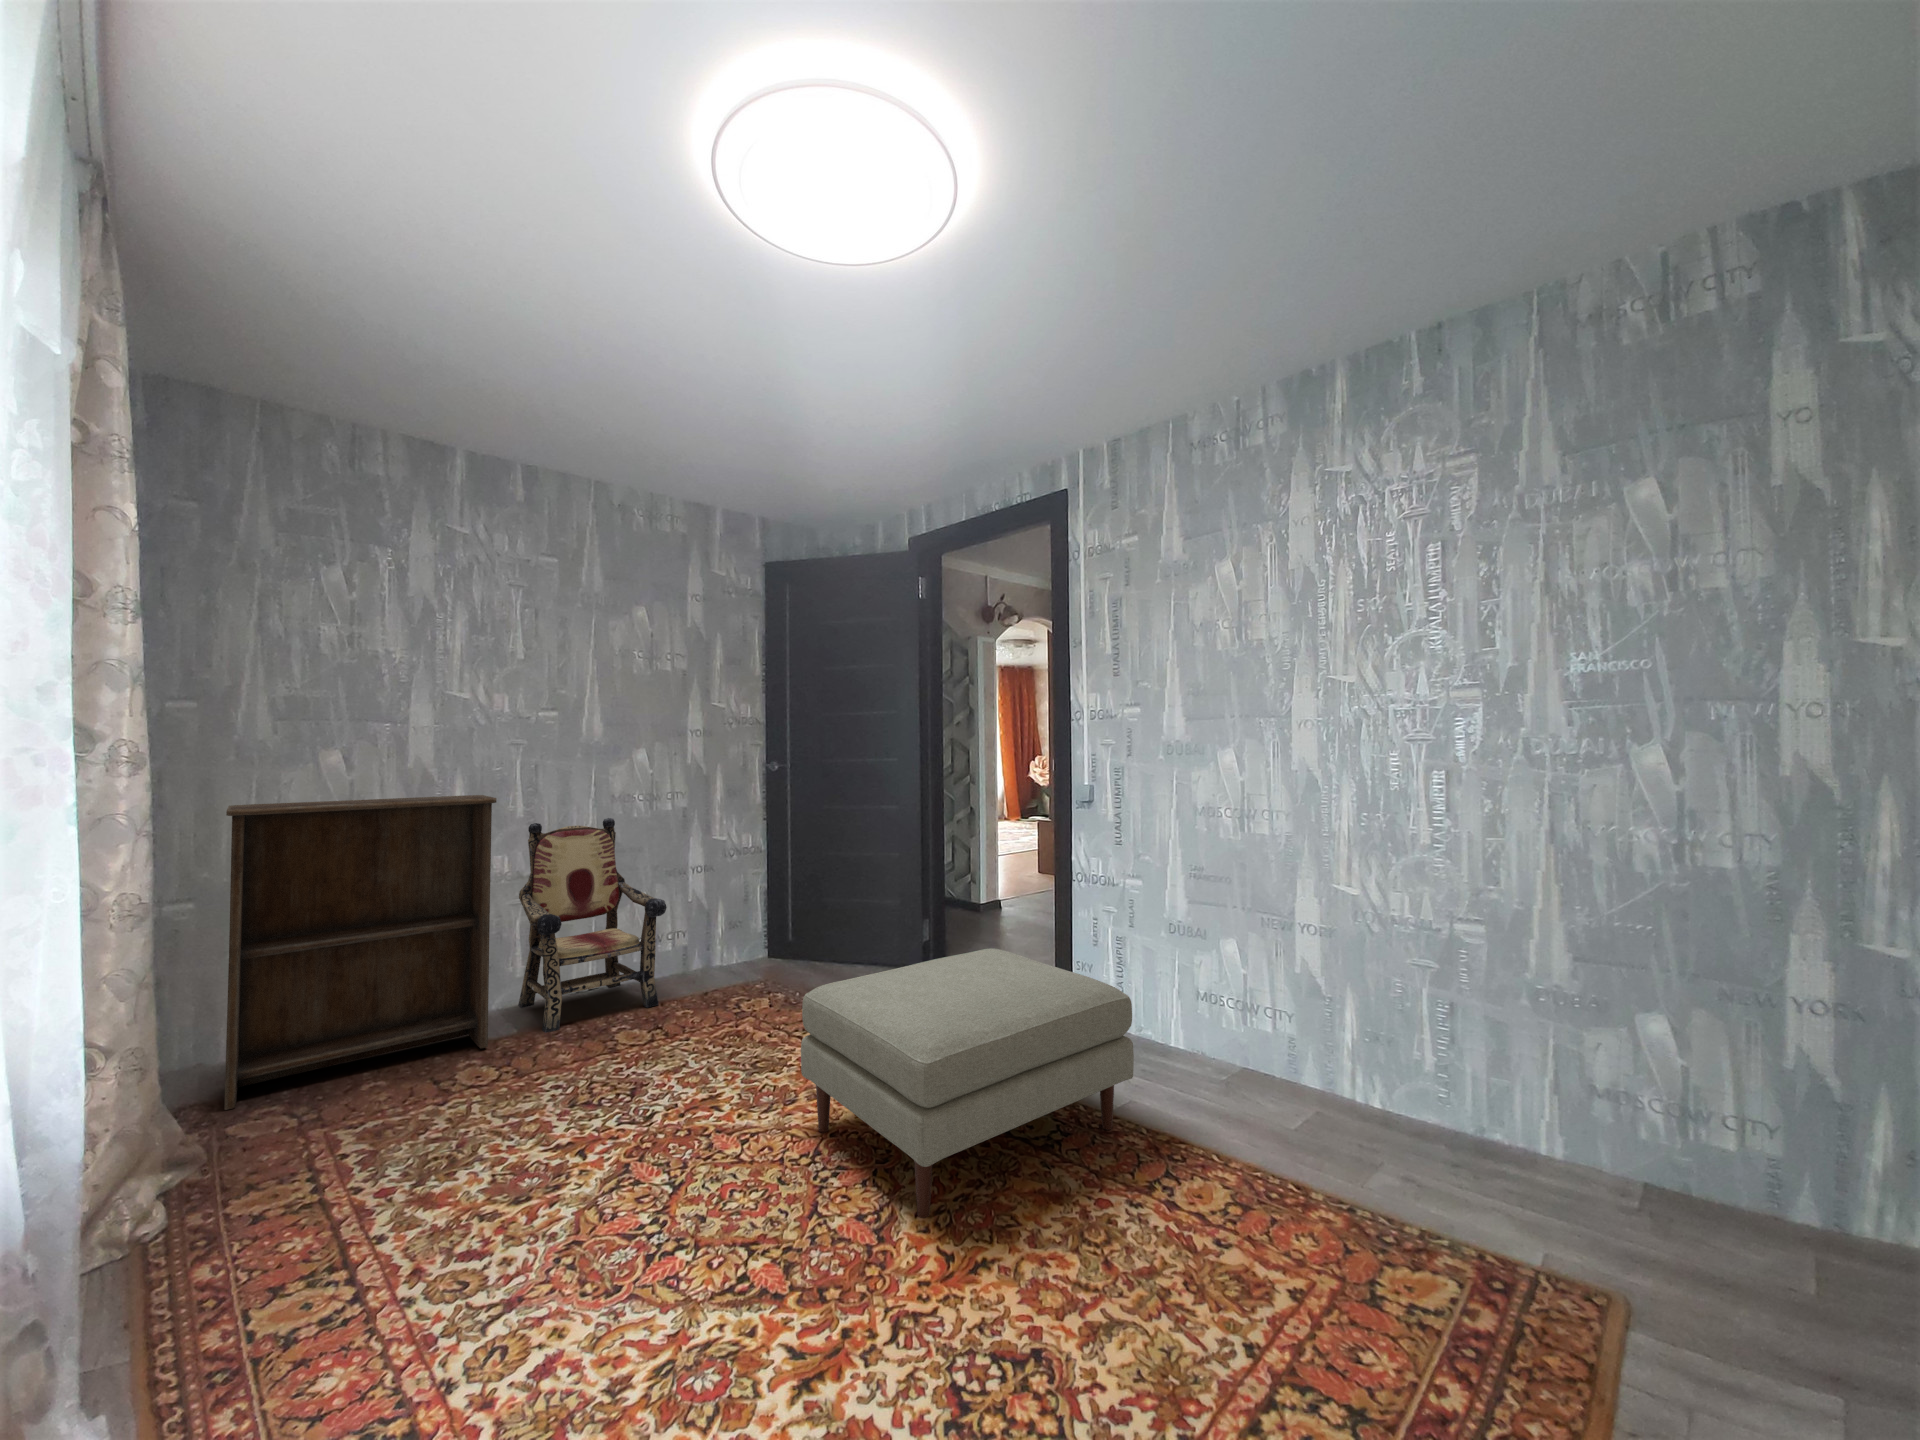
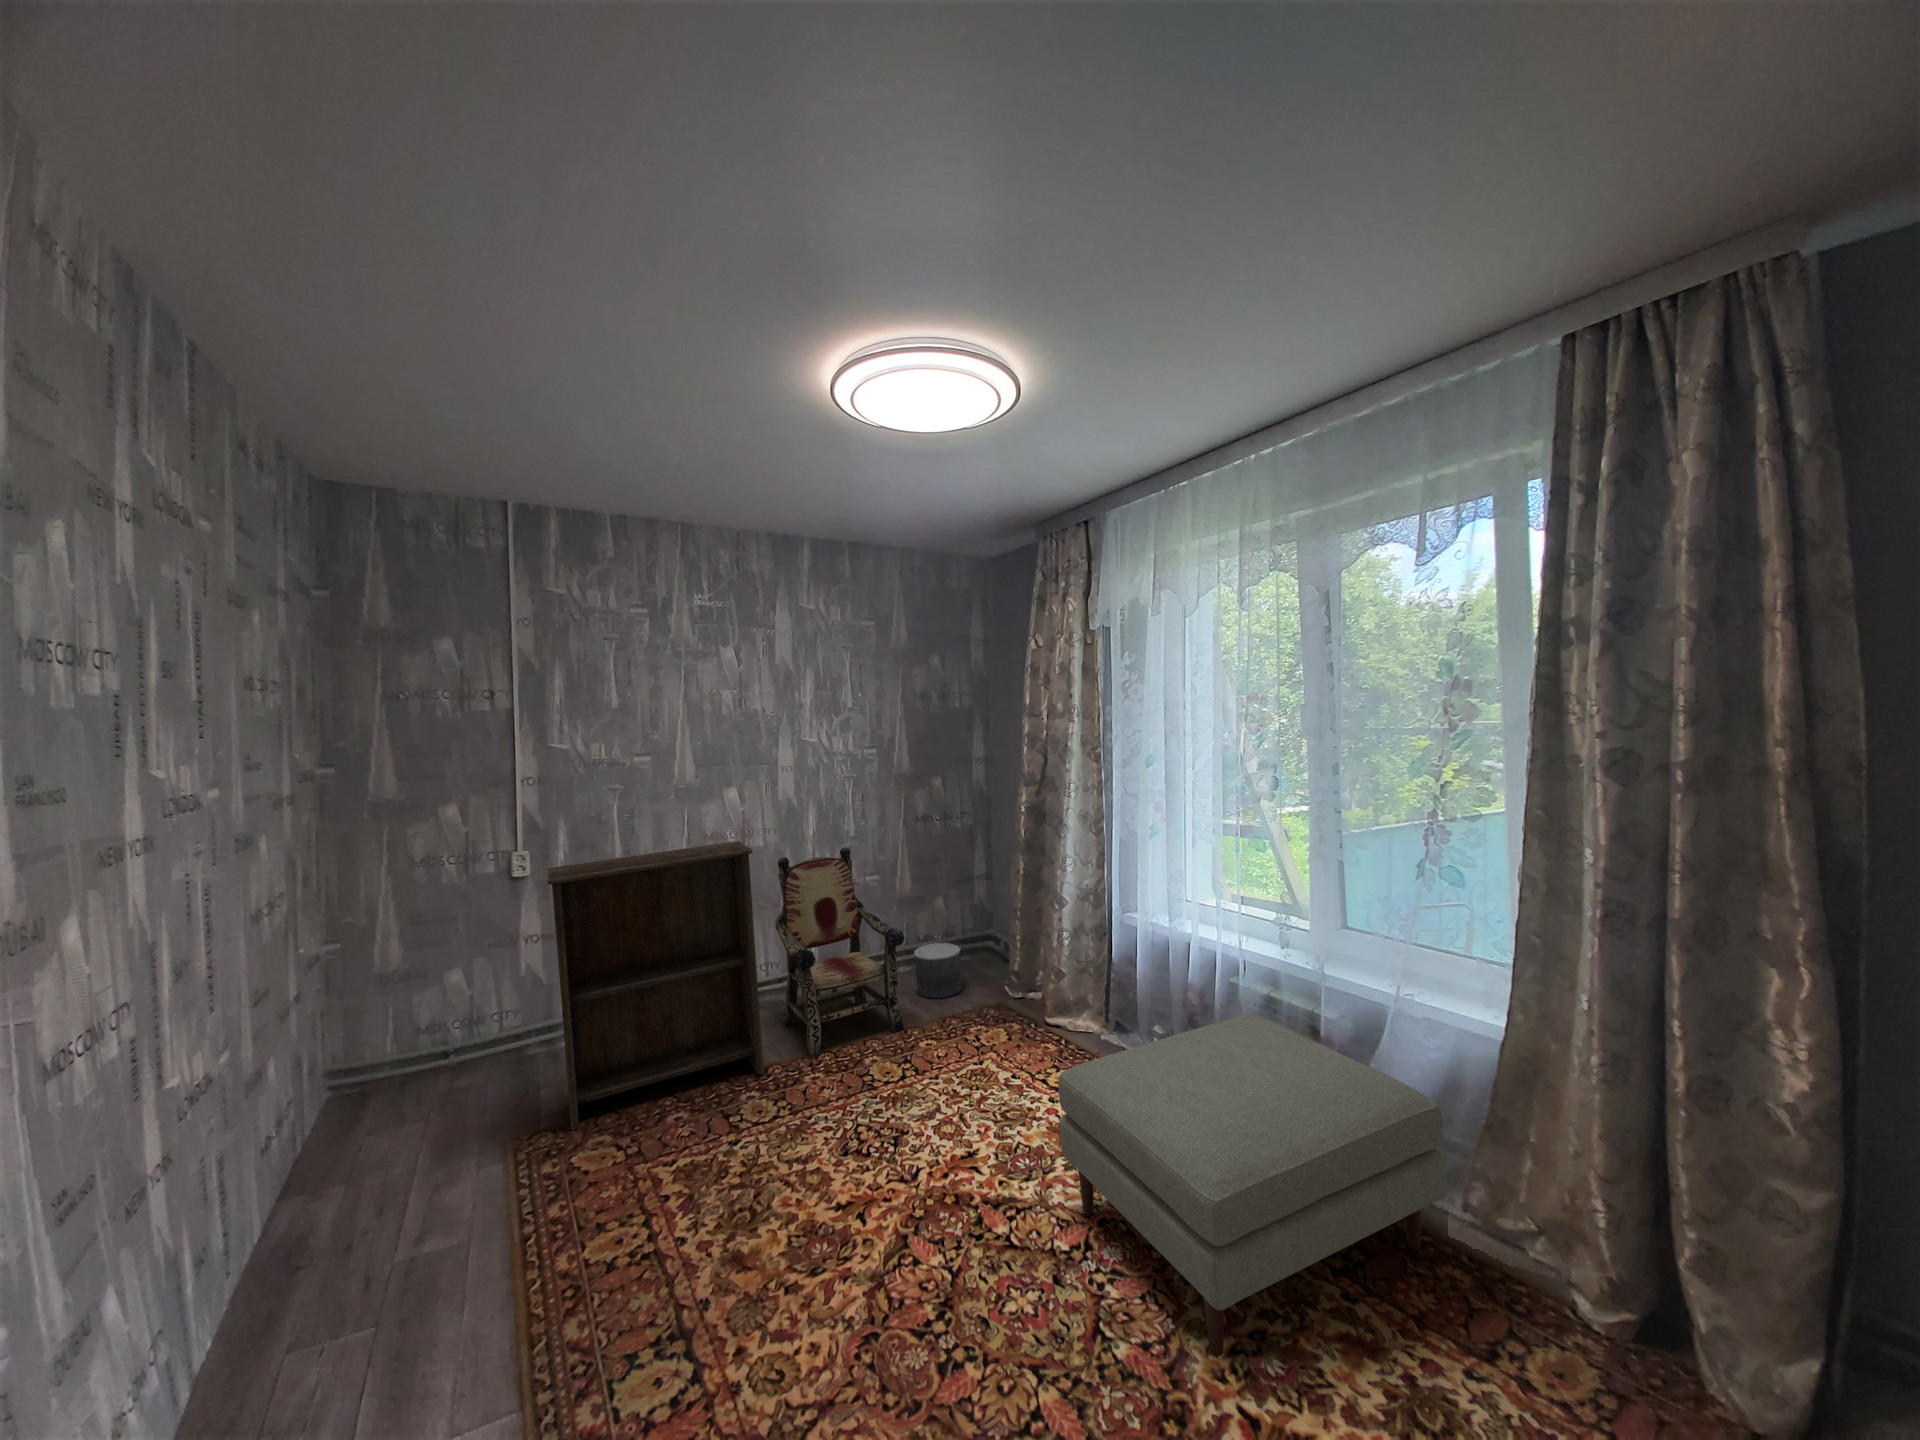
planter: none [679,926,728,980] -> present [914,943,962,999]

